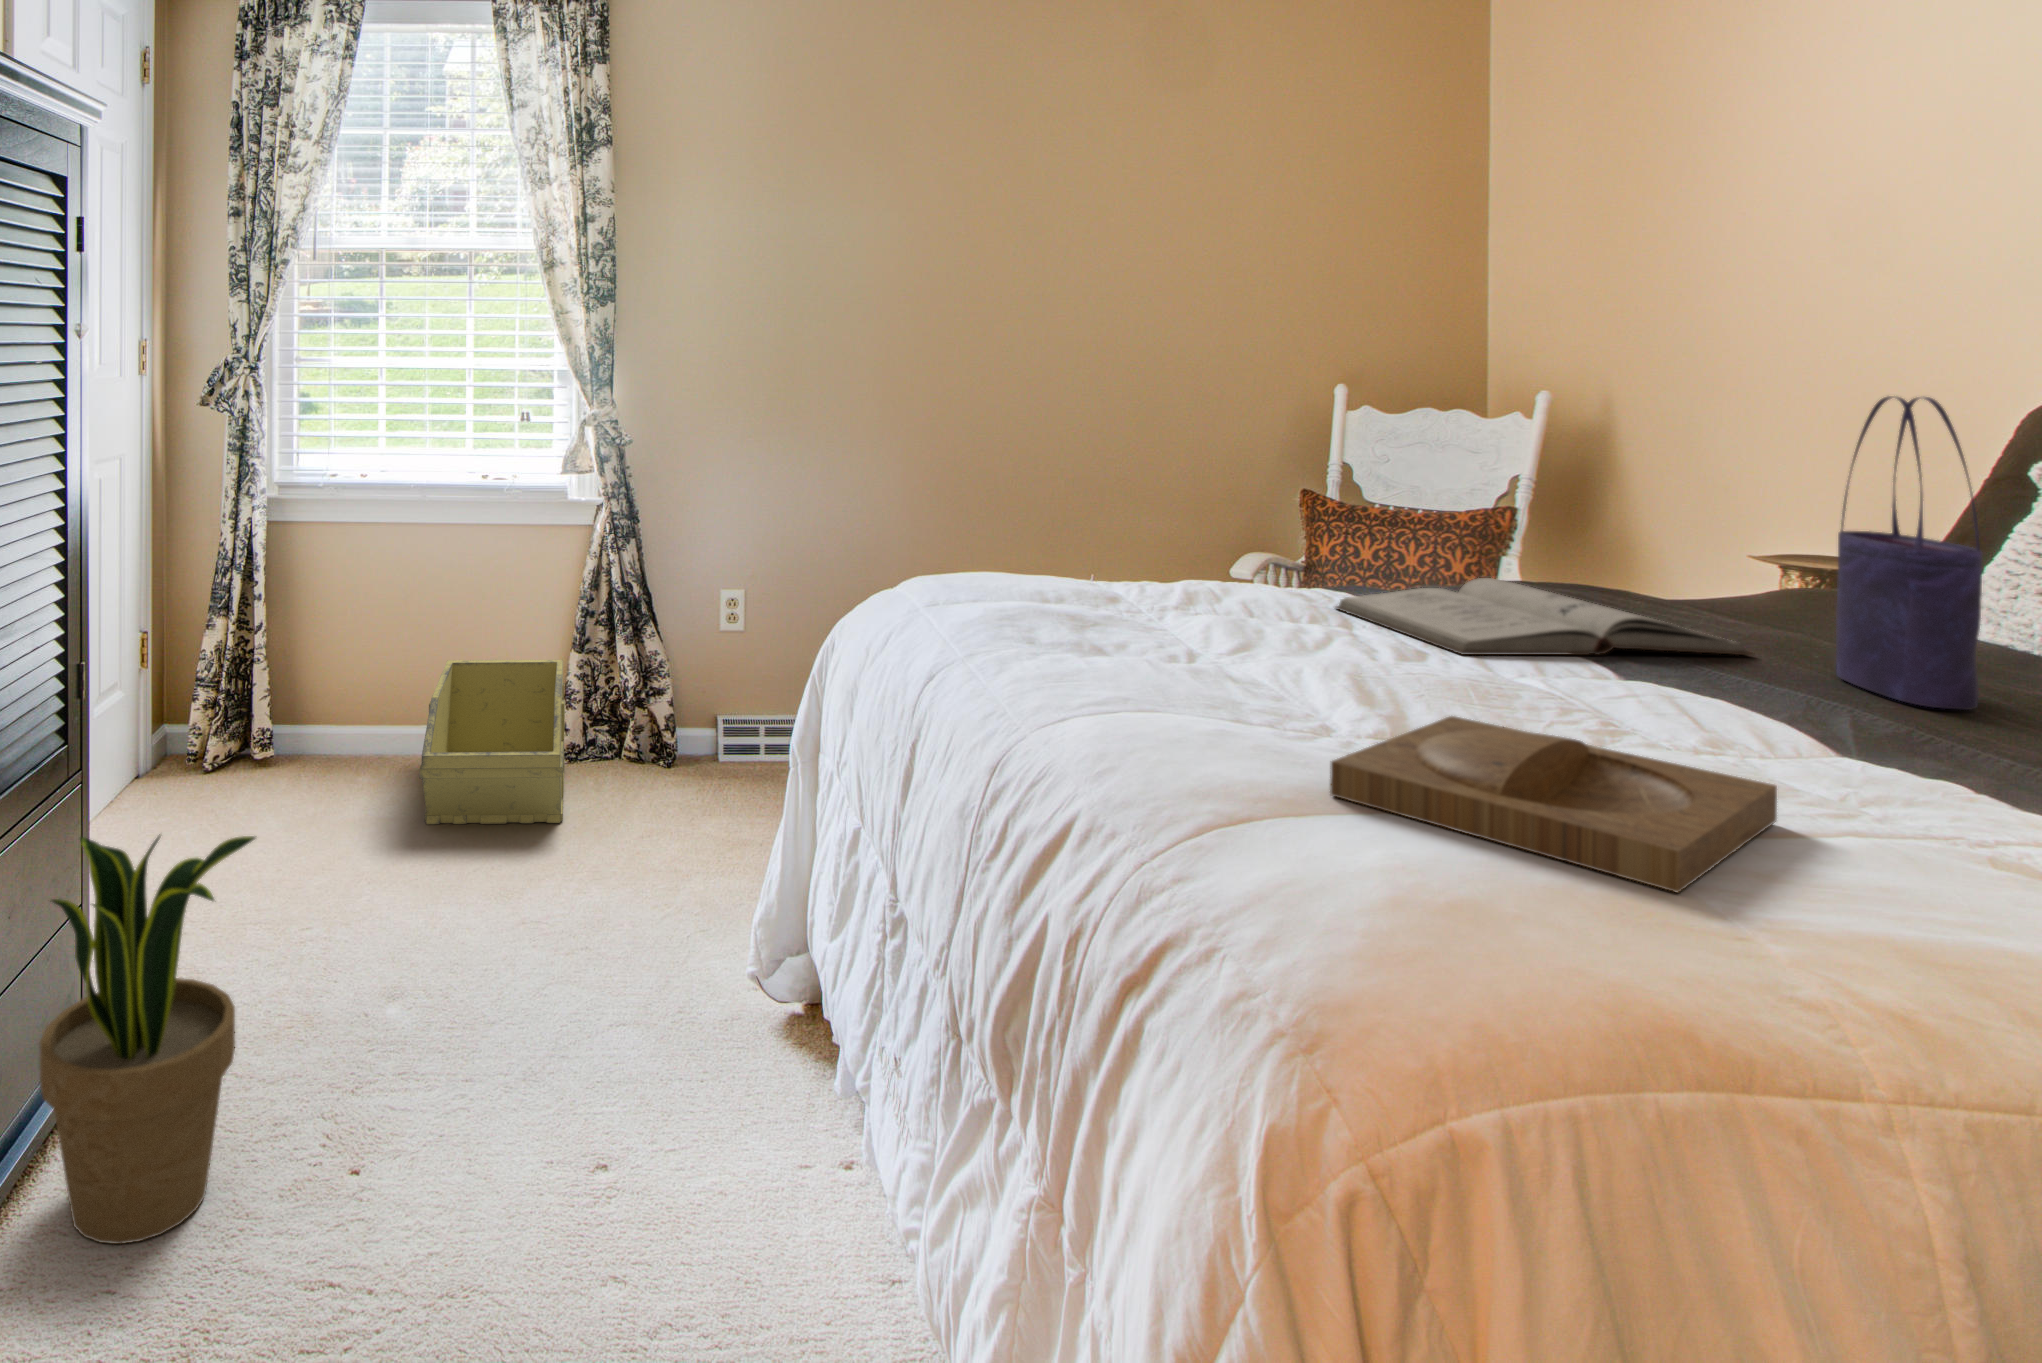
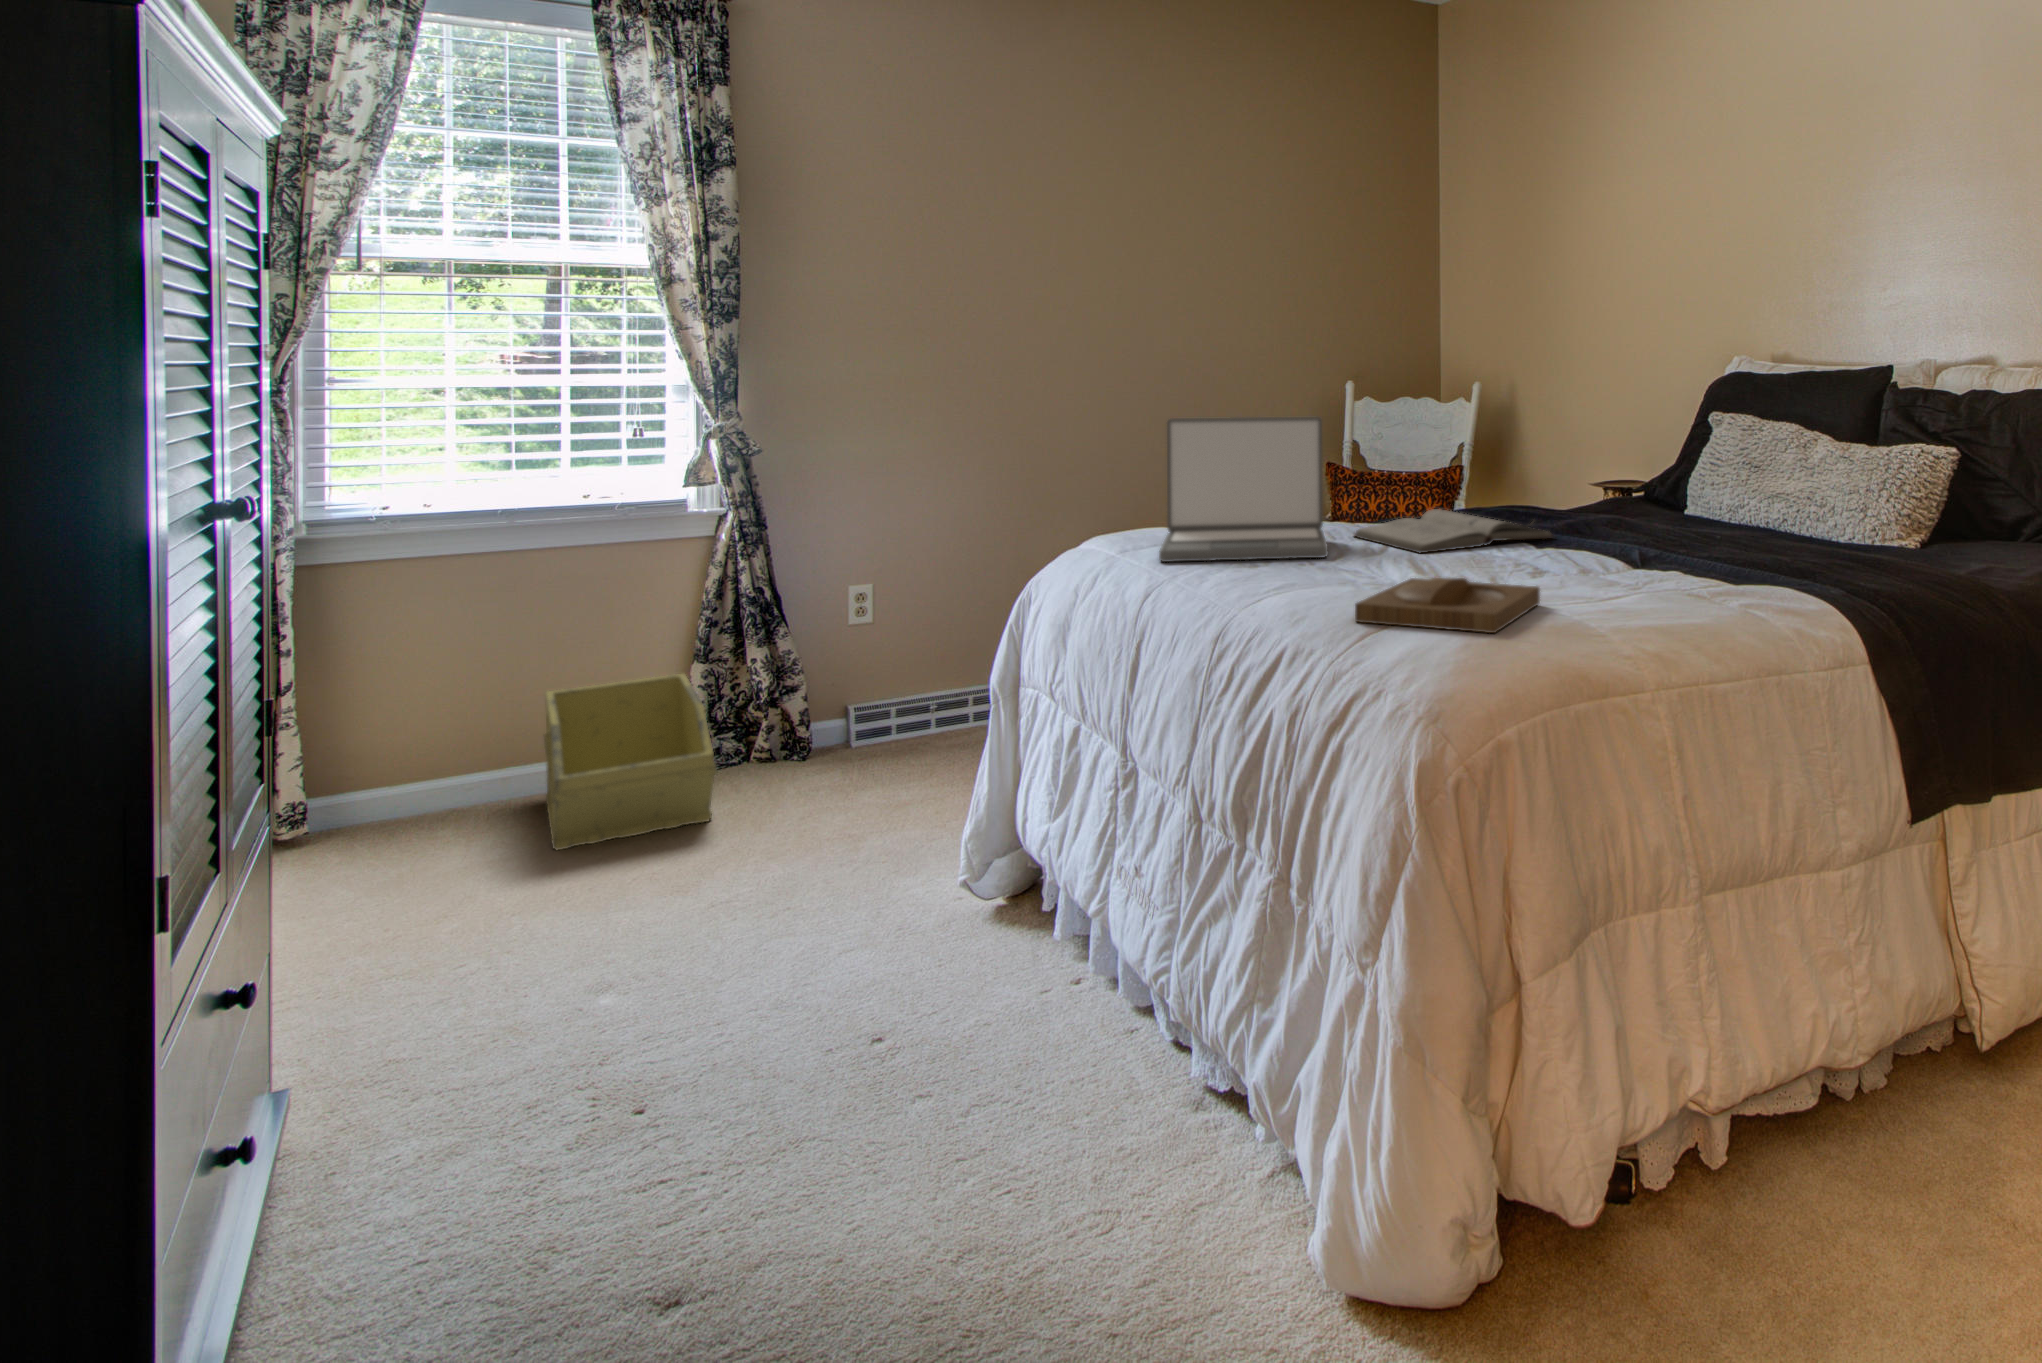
tote bag: present [1836,396,1982,710] -> none [1587,394,1636,552]
laptop: none [1016,416,1288,642] -> present [1159,416,1328,562]
potted plant: present [40,836,255,1244] -> none [301,816,538,1204]

